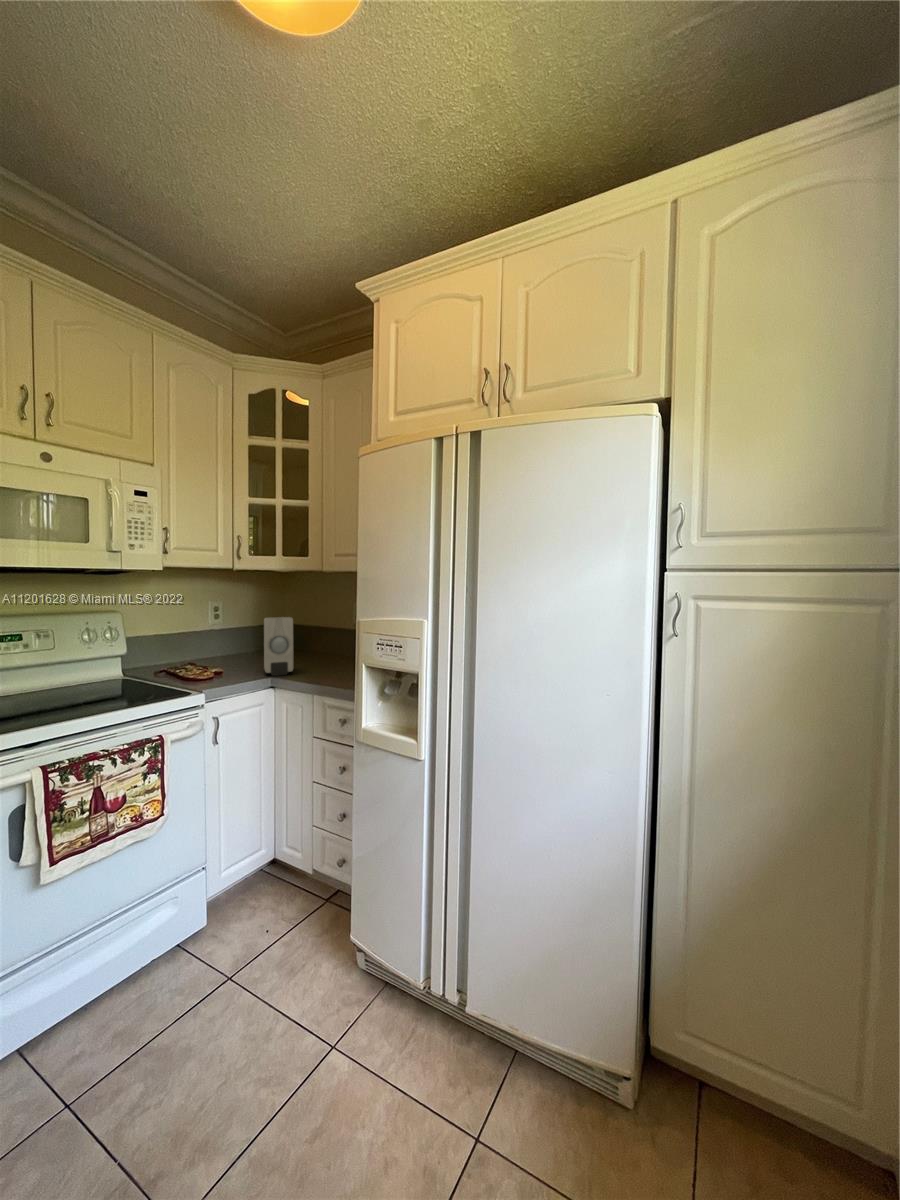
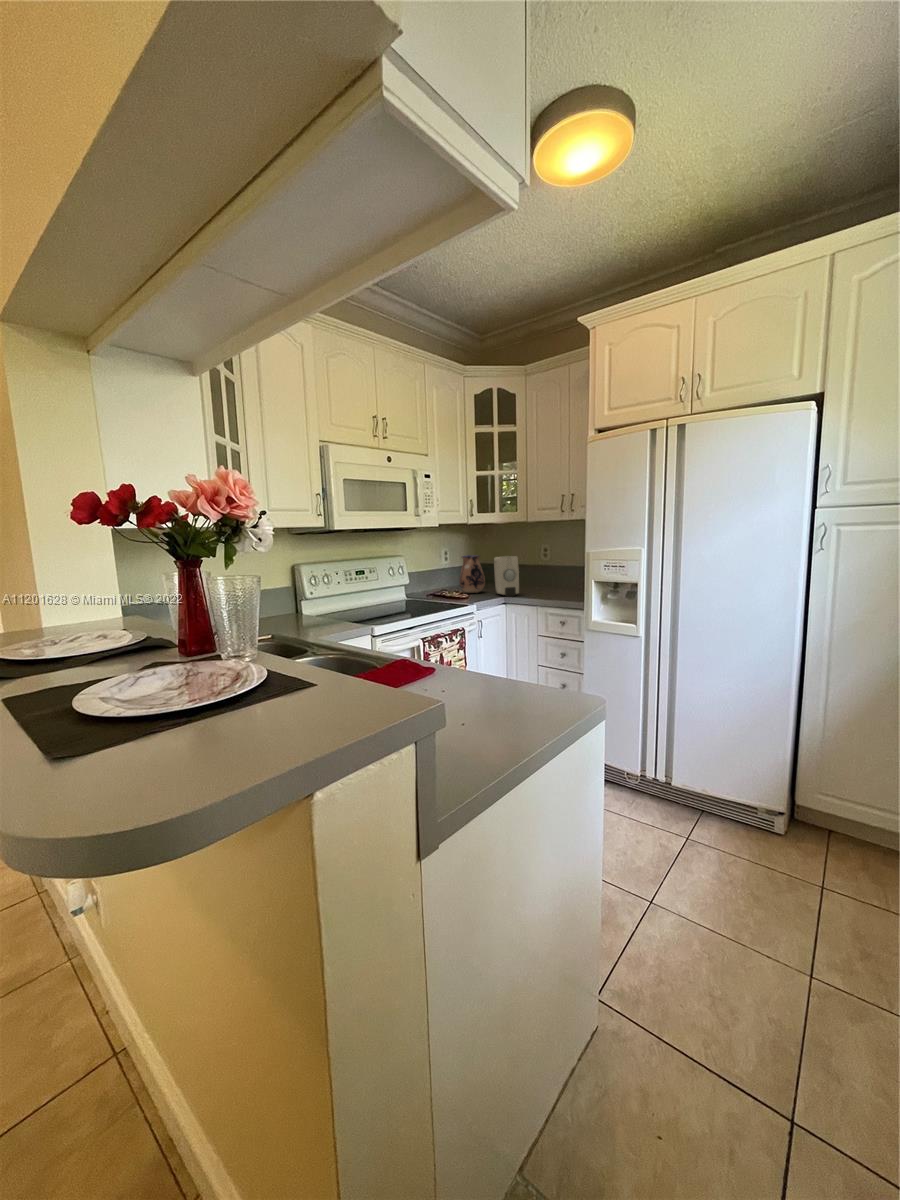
ceramic pitcher: none [216,612,257,667] -> present [459,555,485,593]

